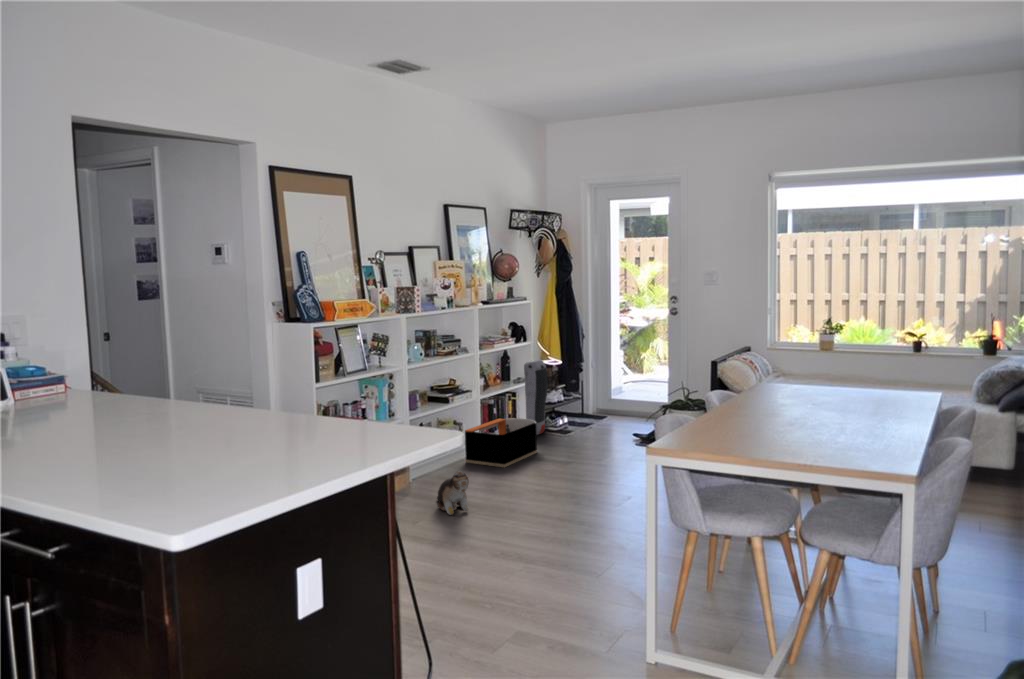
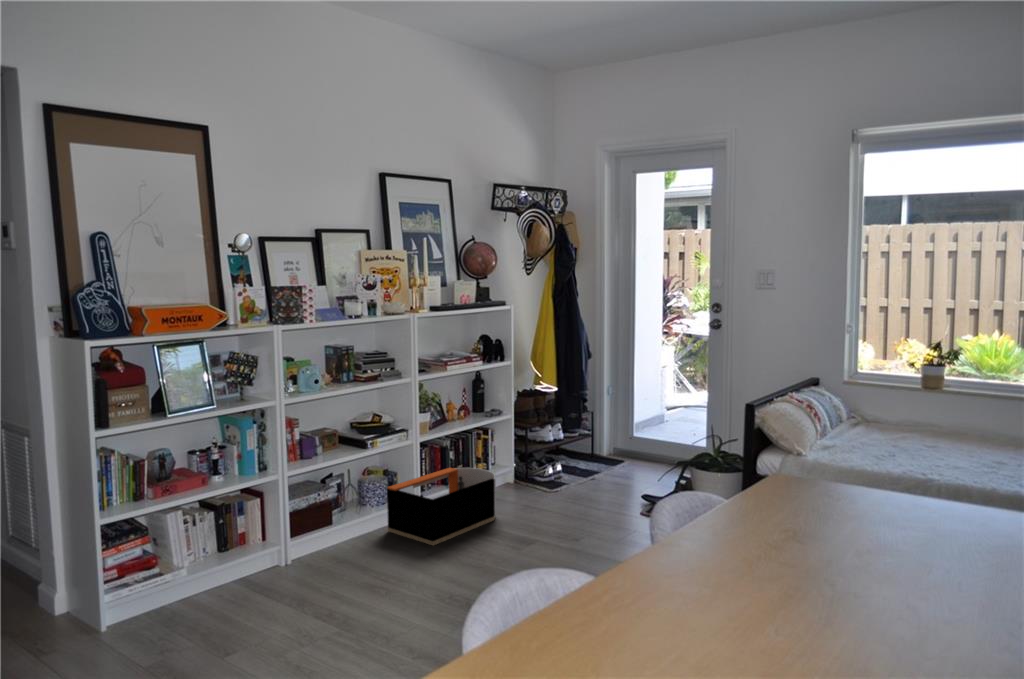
air purifier: present [524,360,548,435] -> none [498,385,533,488]
plush toy: present [437,472,470,515] -> none [275,580,317,646]

